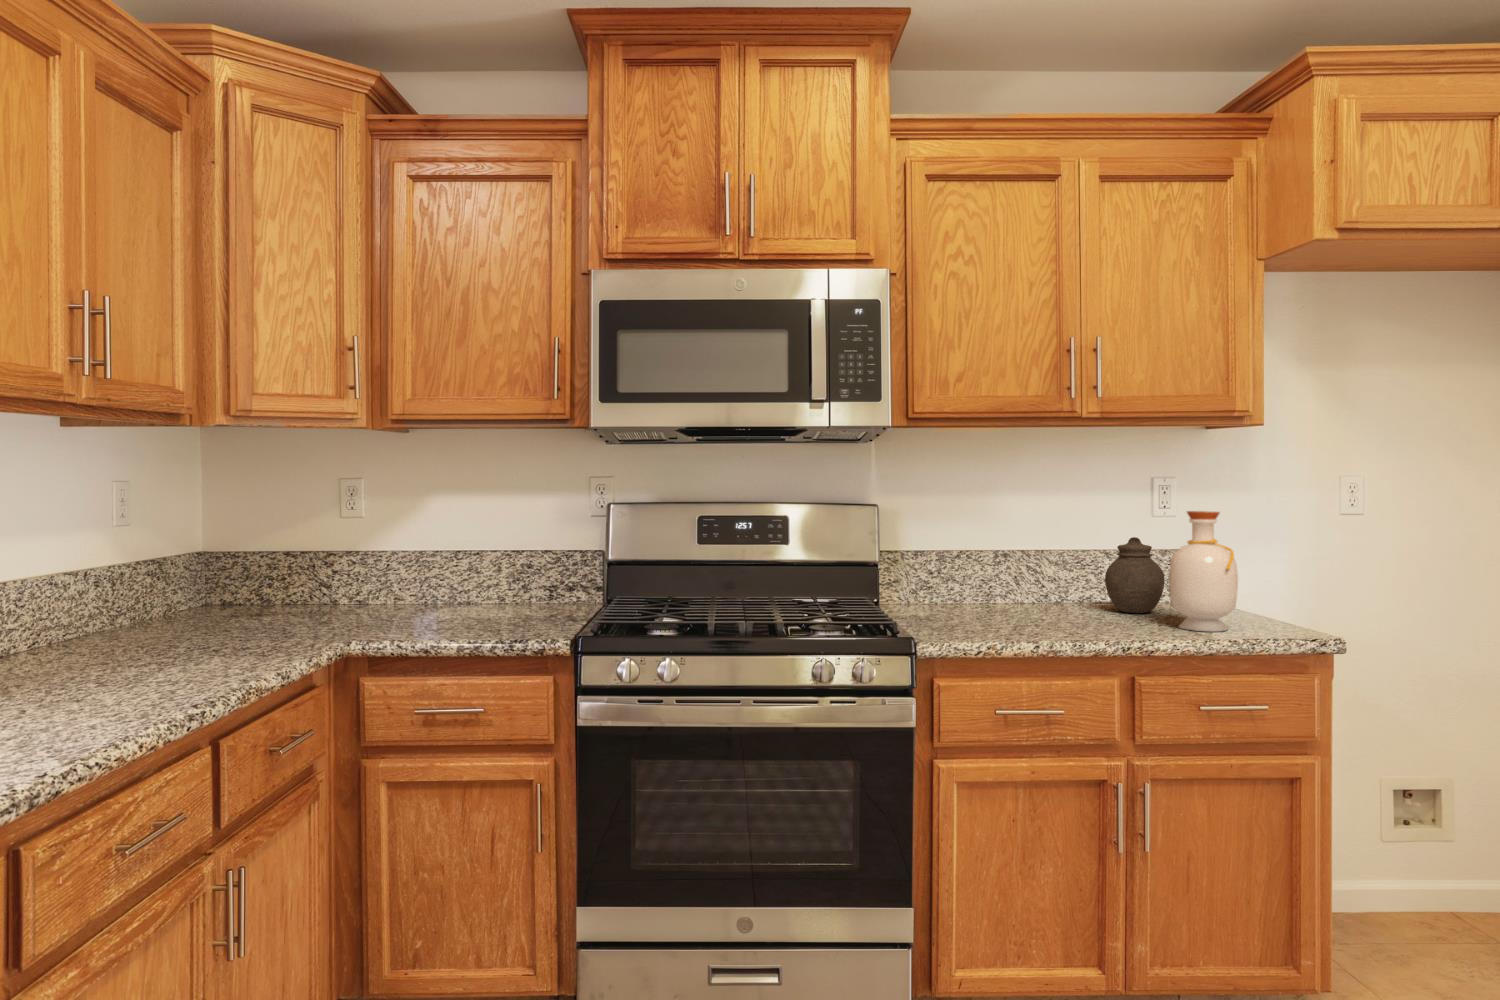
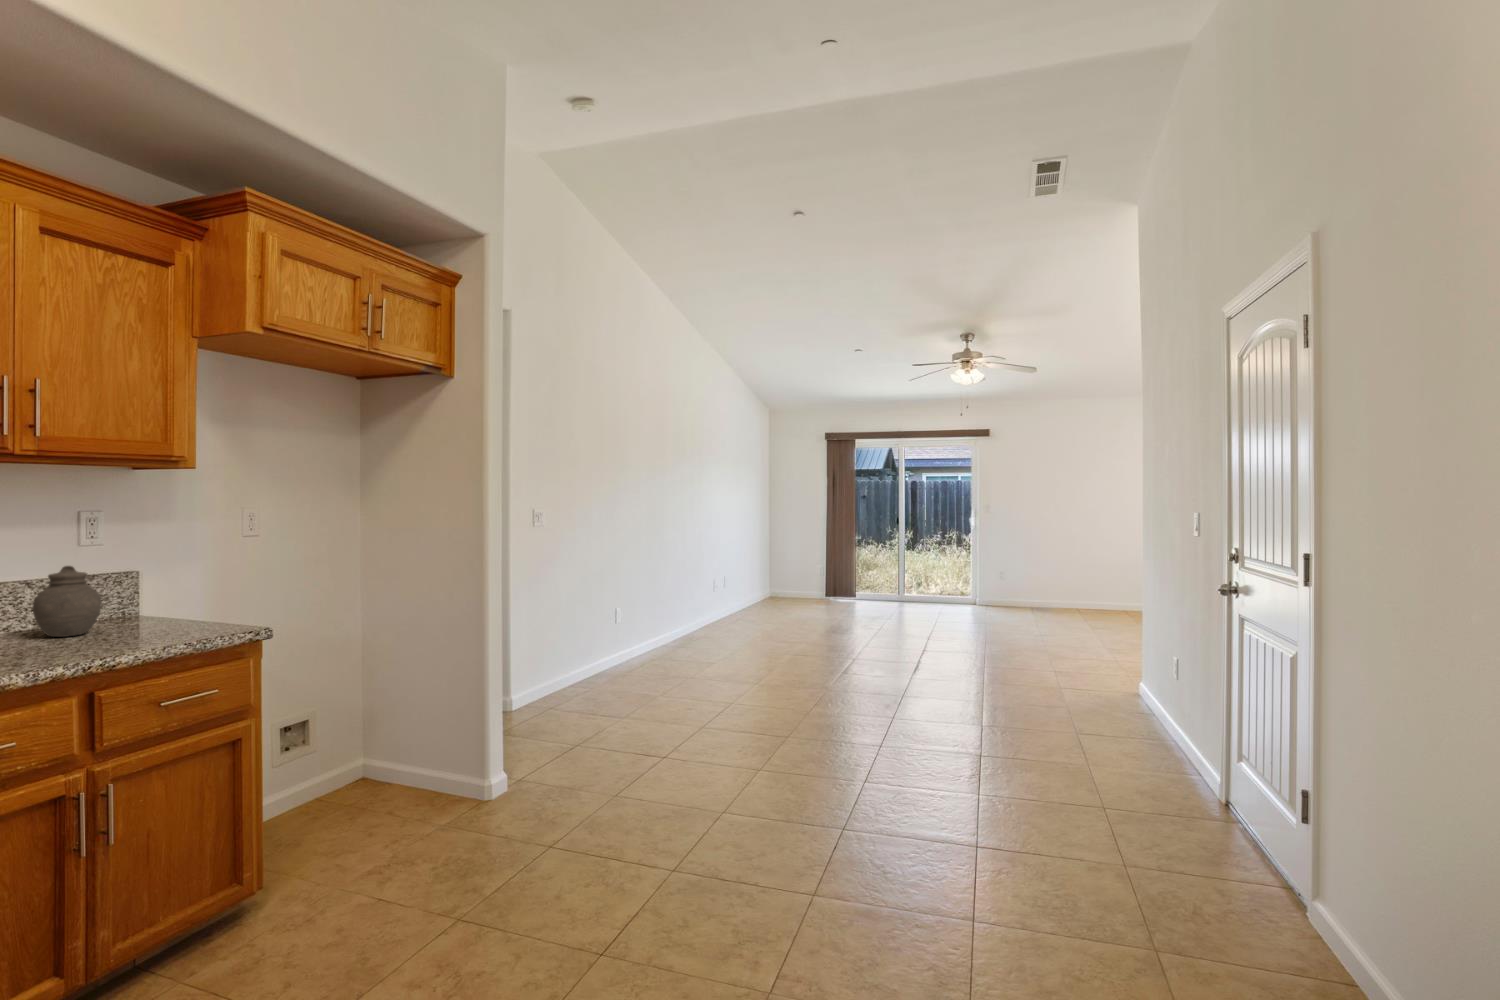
bottle: present [1169,511,1238,632] -> none [117,540,184,642]

